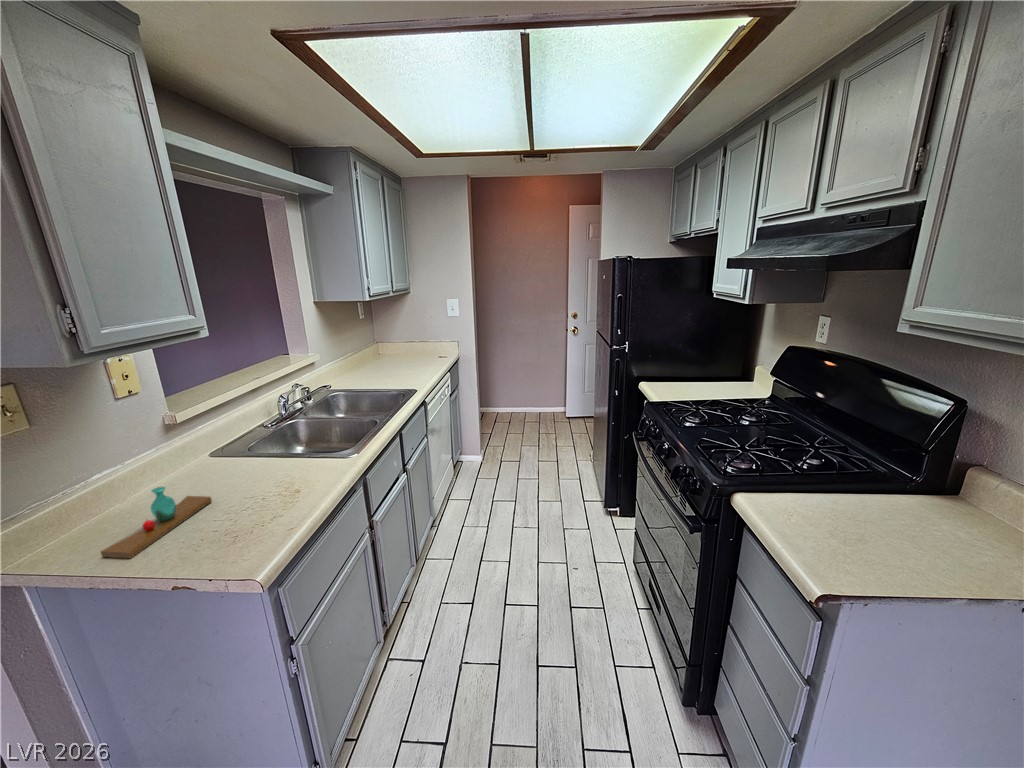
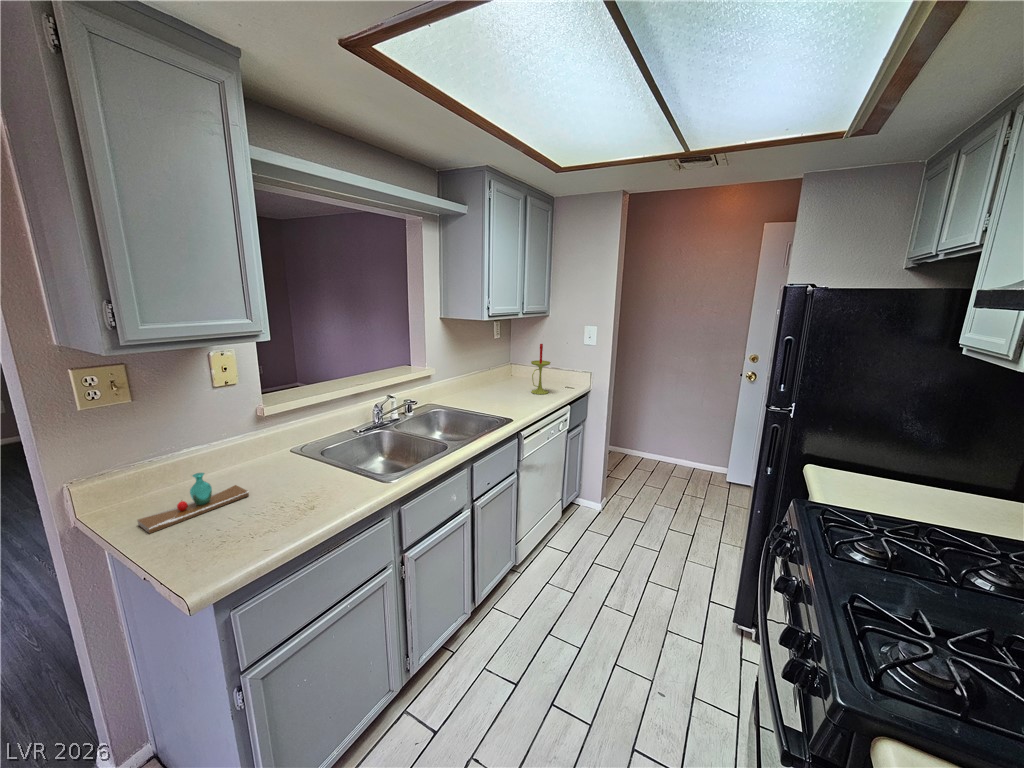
candle: none [410,318,430,366] -> present [531,344,551,394]

